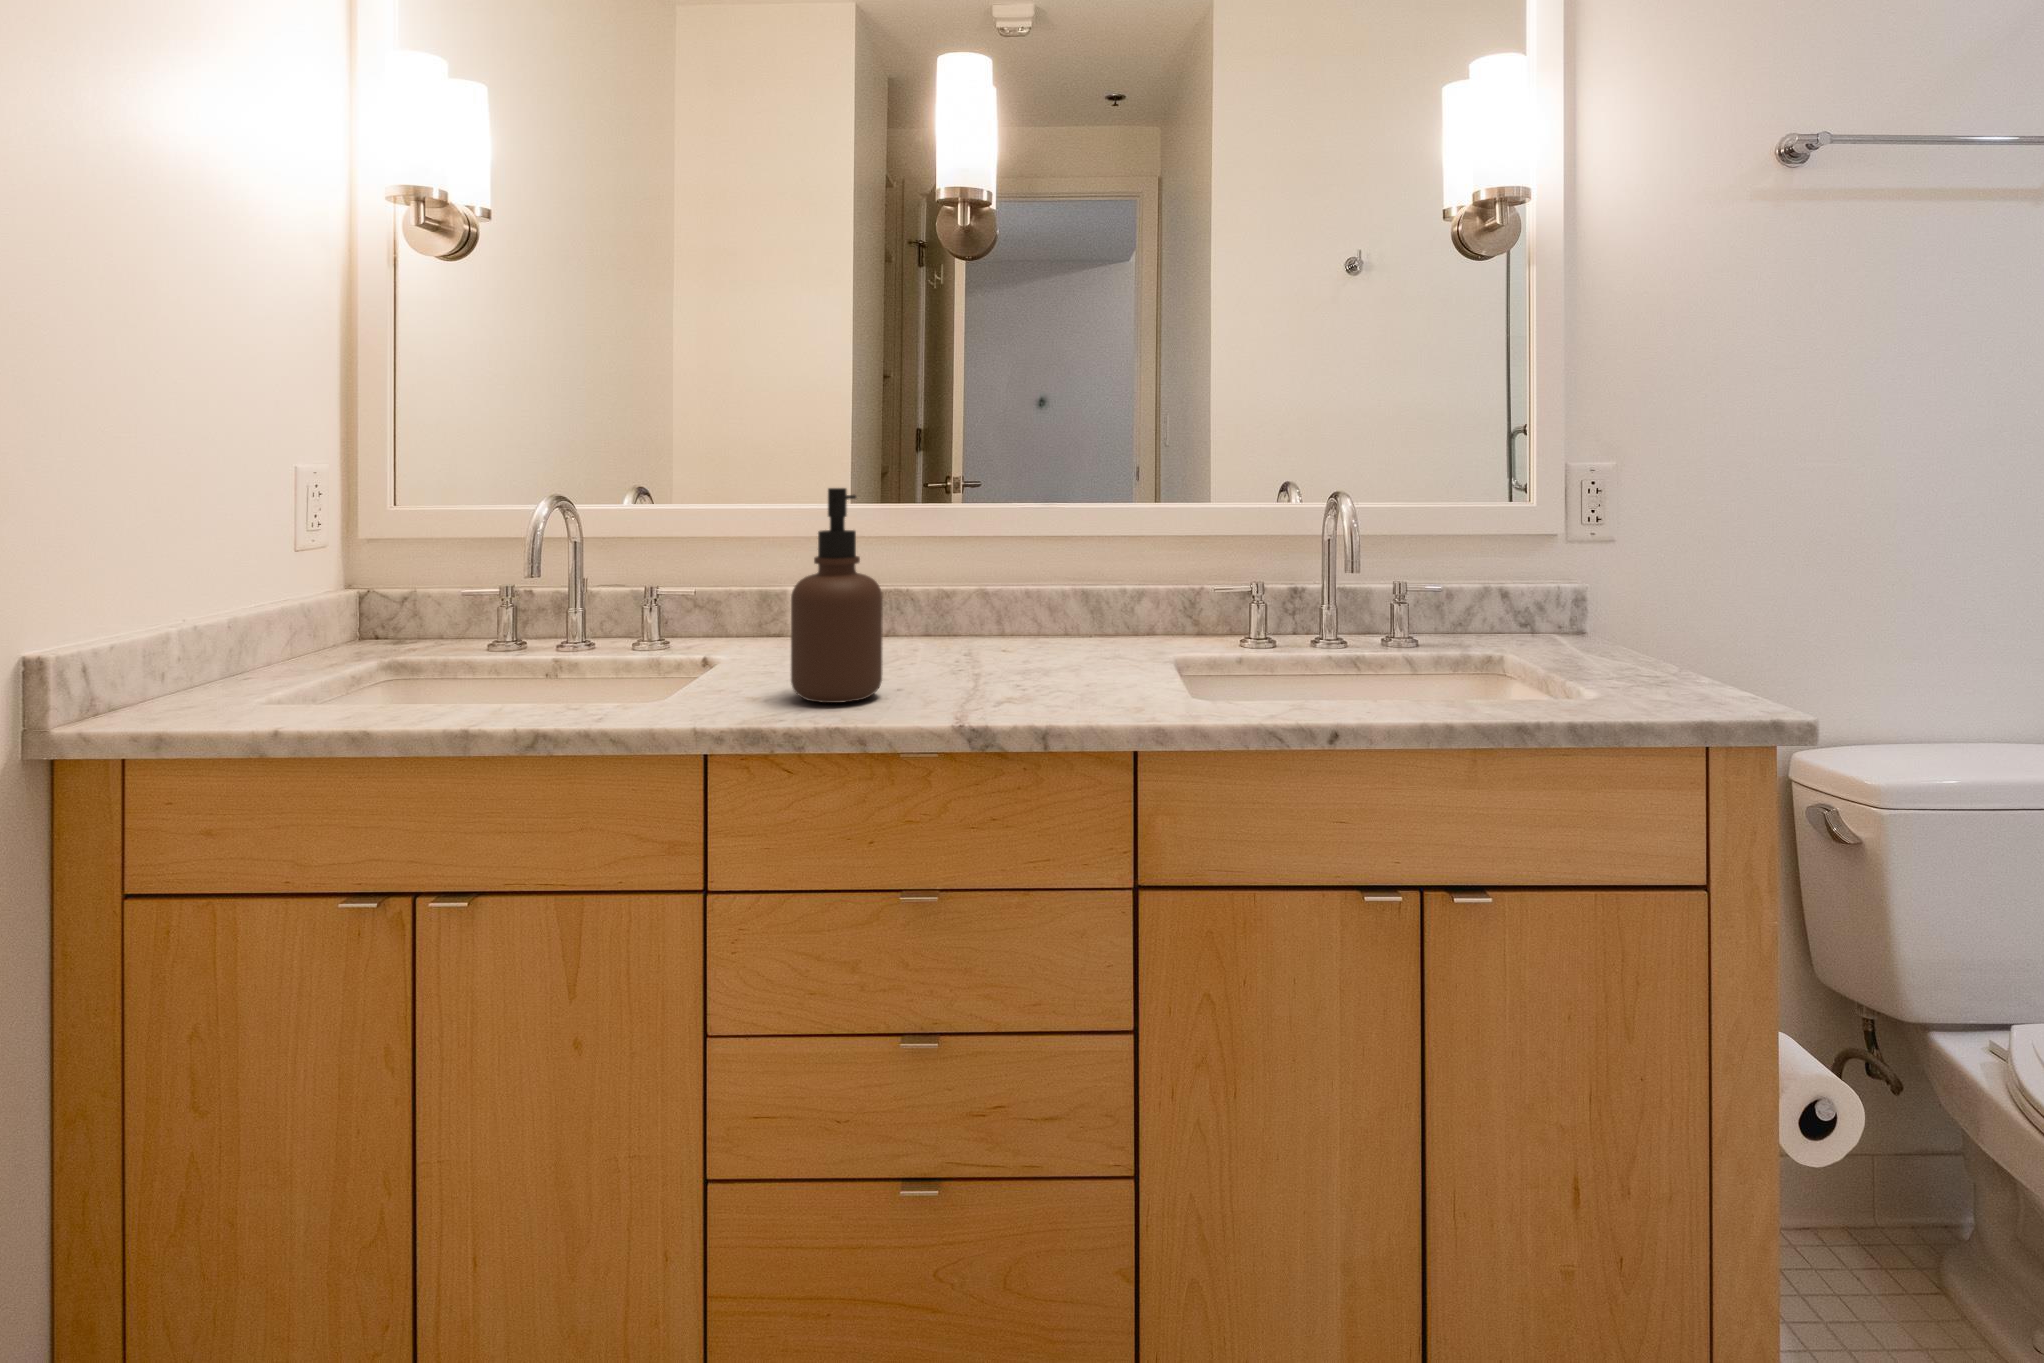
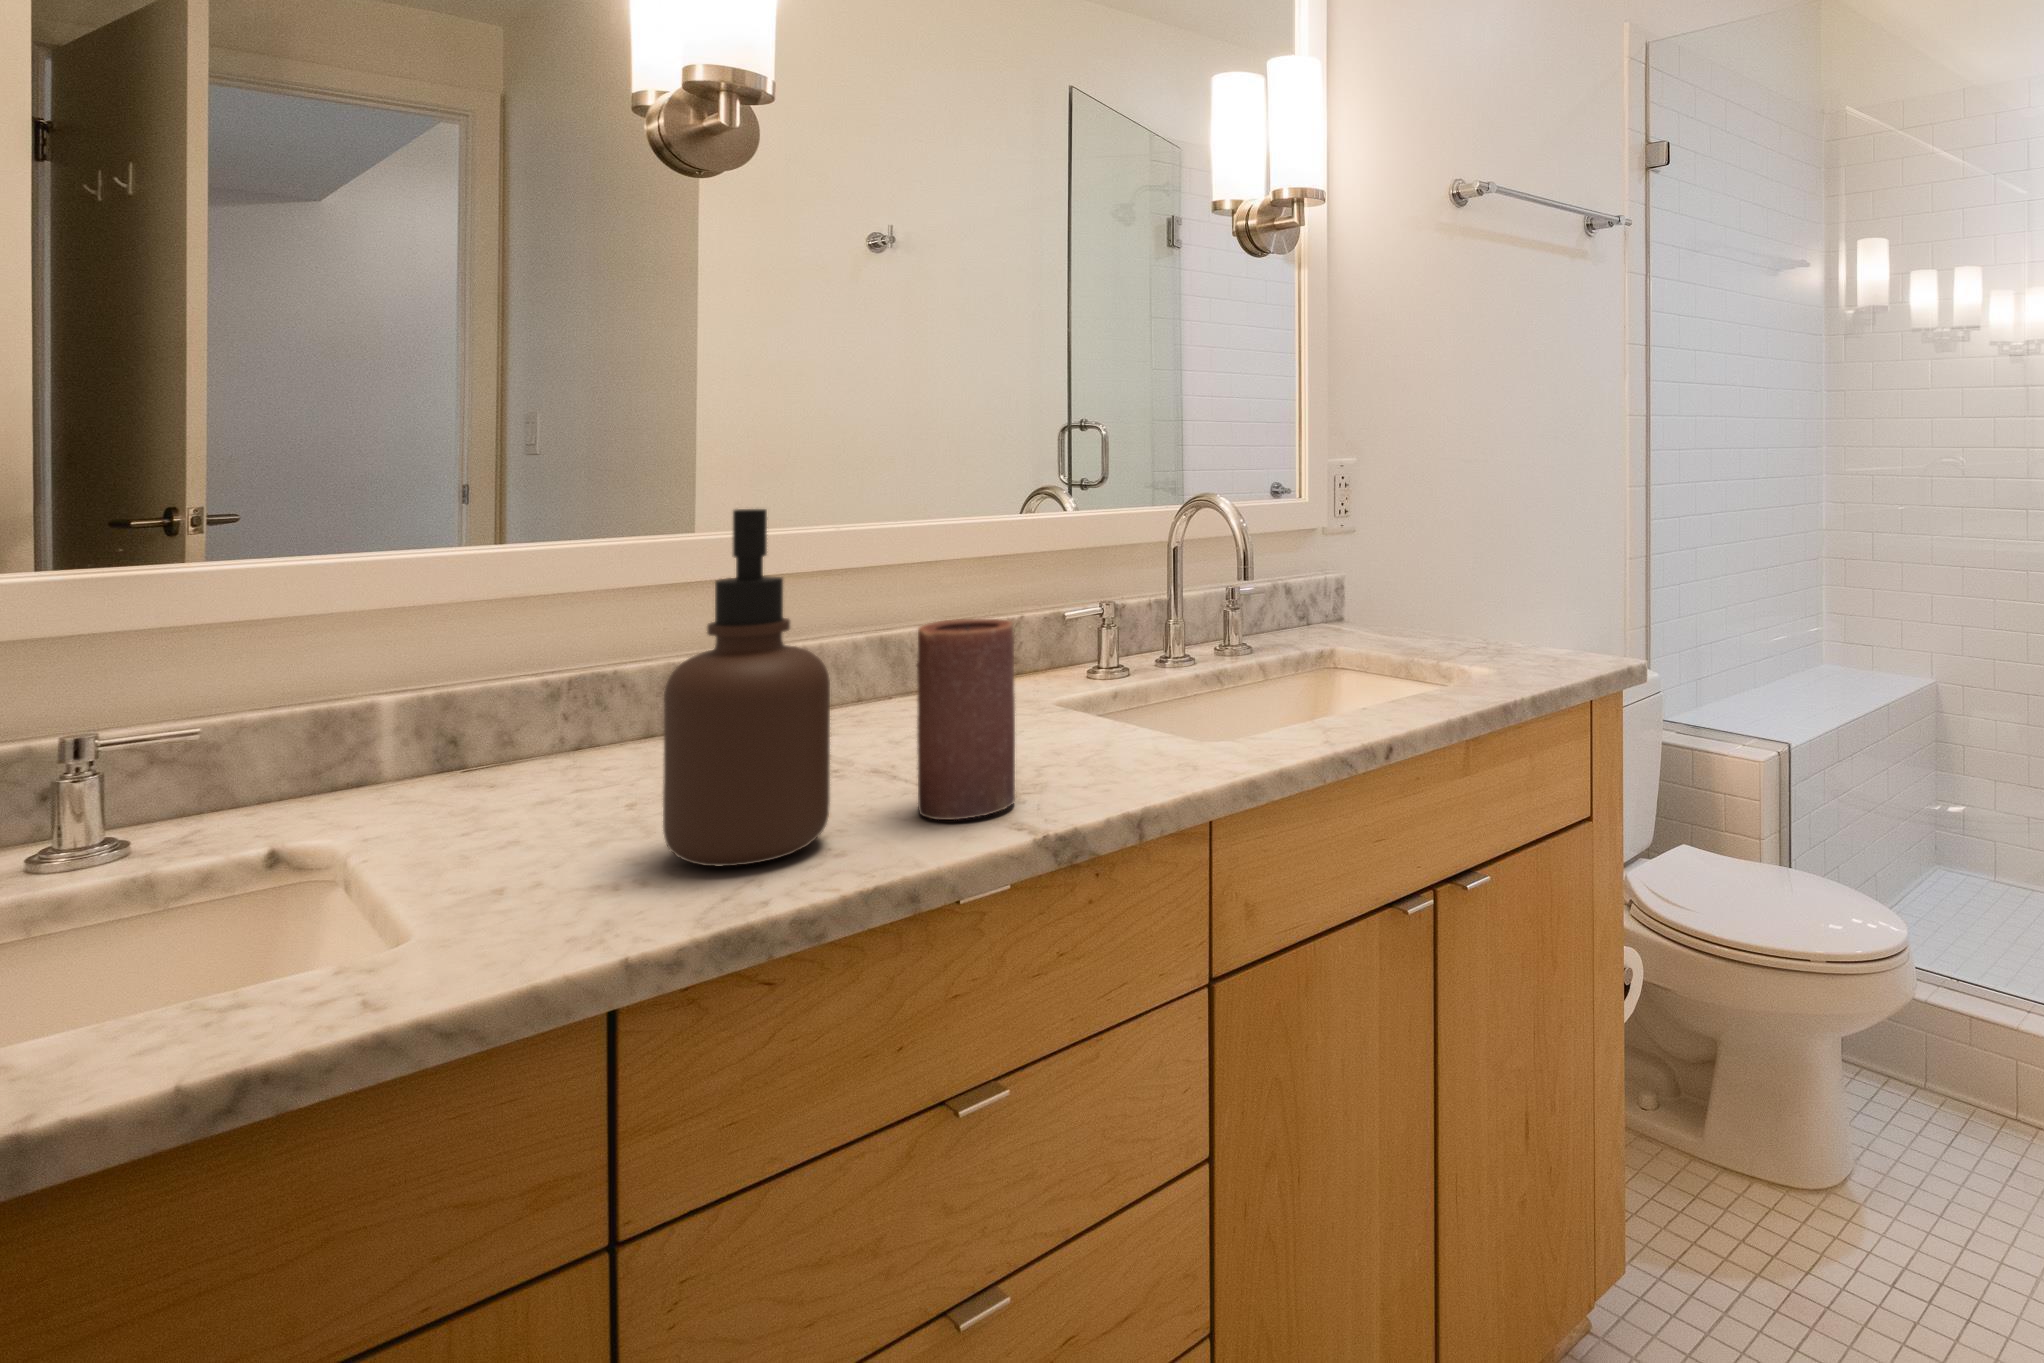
candle: none [937,570,1004,705] -> present [917,619,1015,820]

